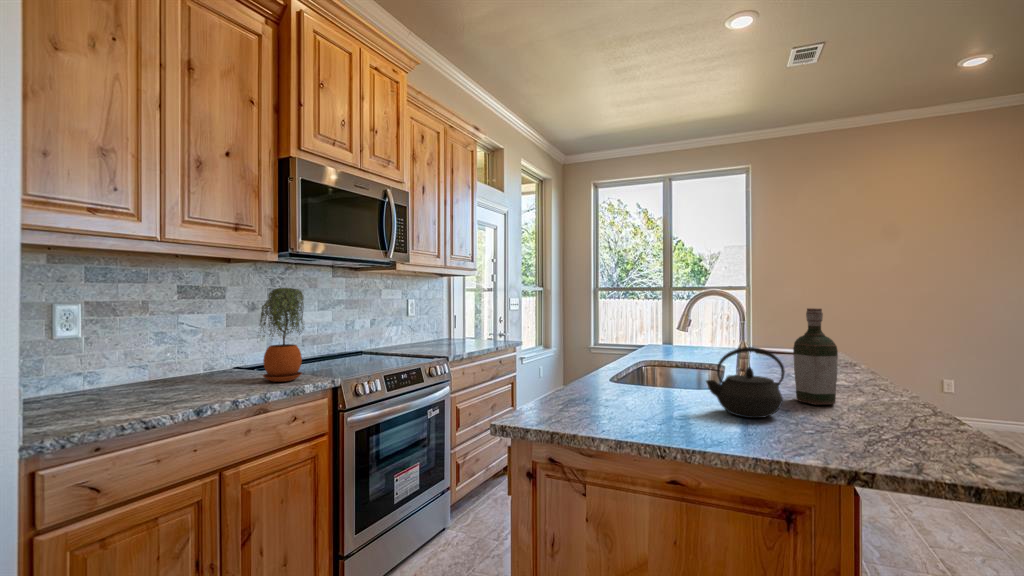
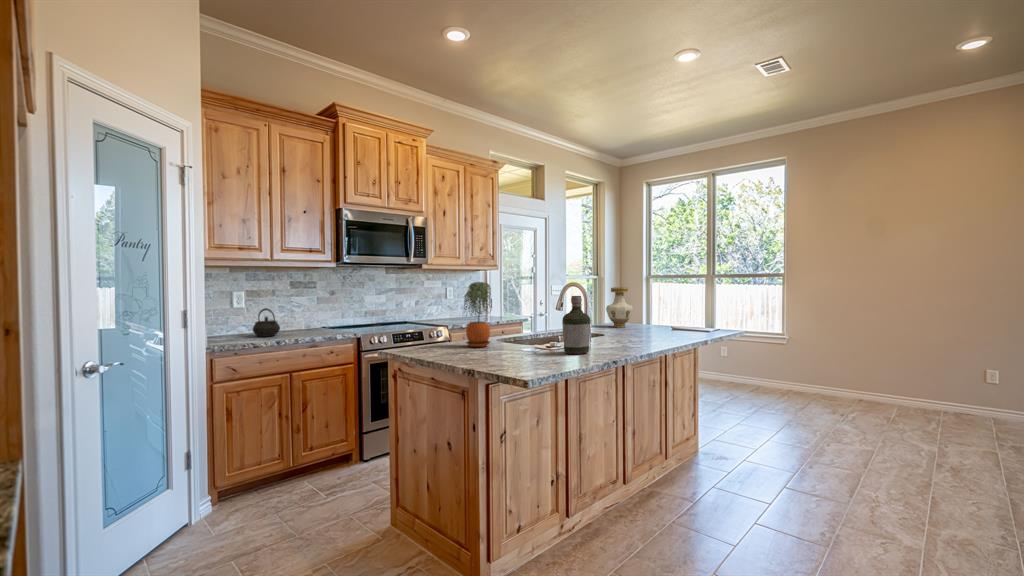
potted plant: present [258,288,304,382] -> present [464,282,491,347]
vase: none [663,299,699,352] -> present [606,287,633,328]
kettle: present [706,347,785,418] -> present [253,308,280,337]

